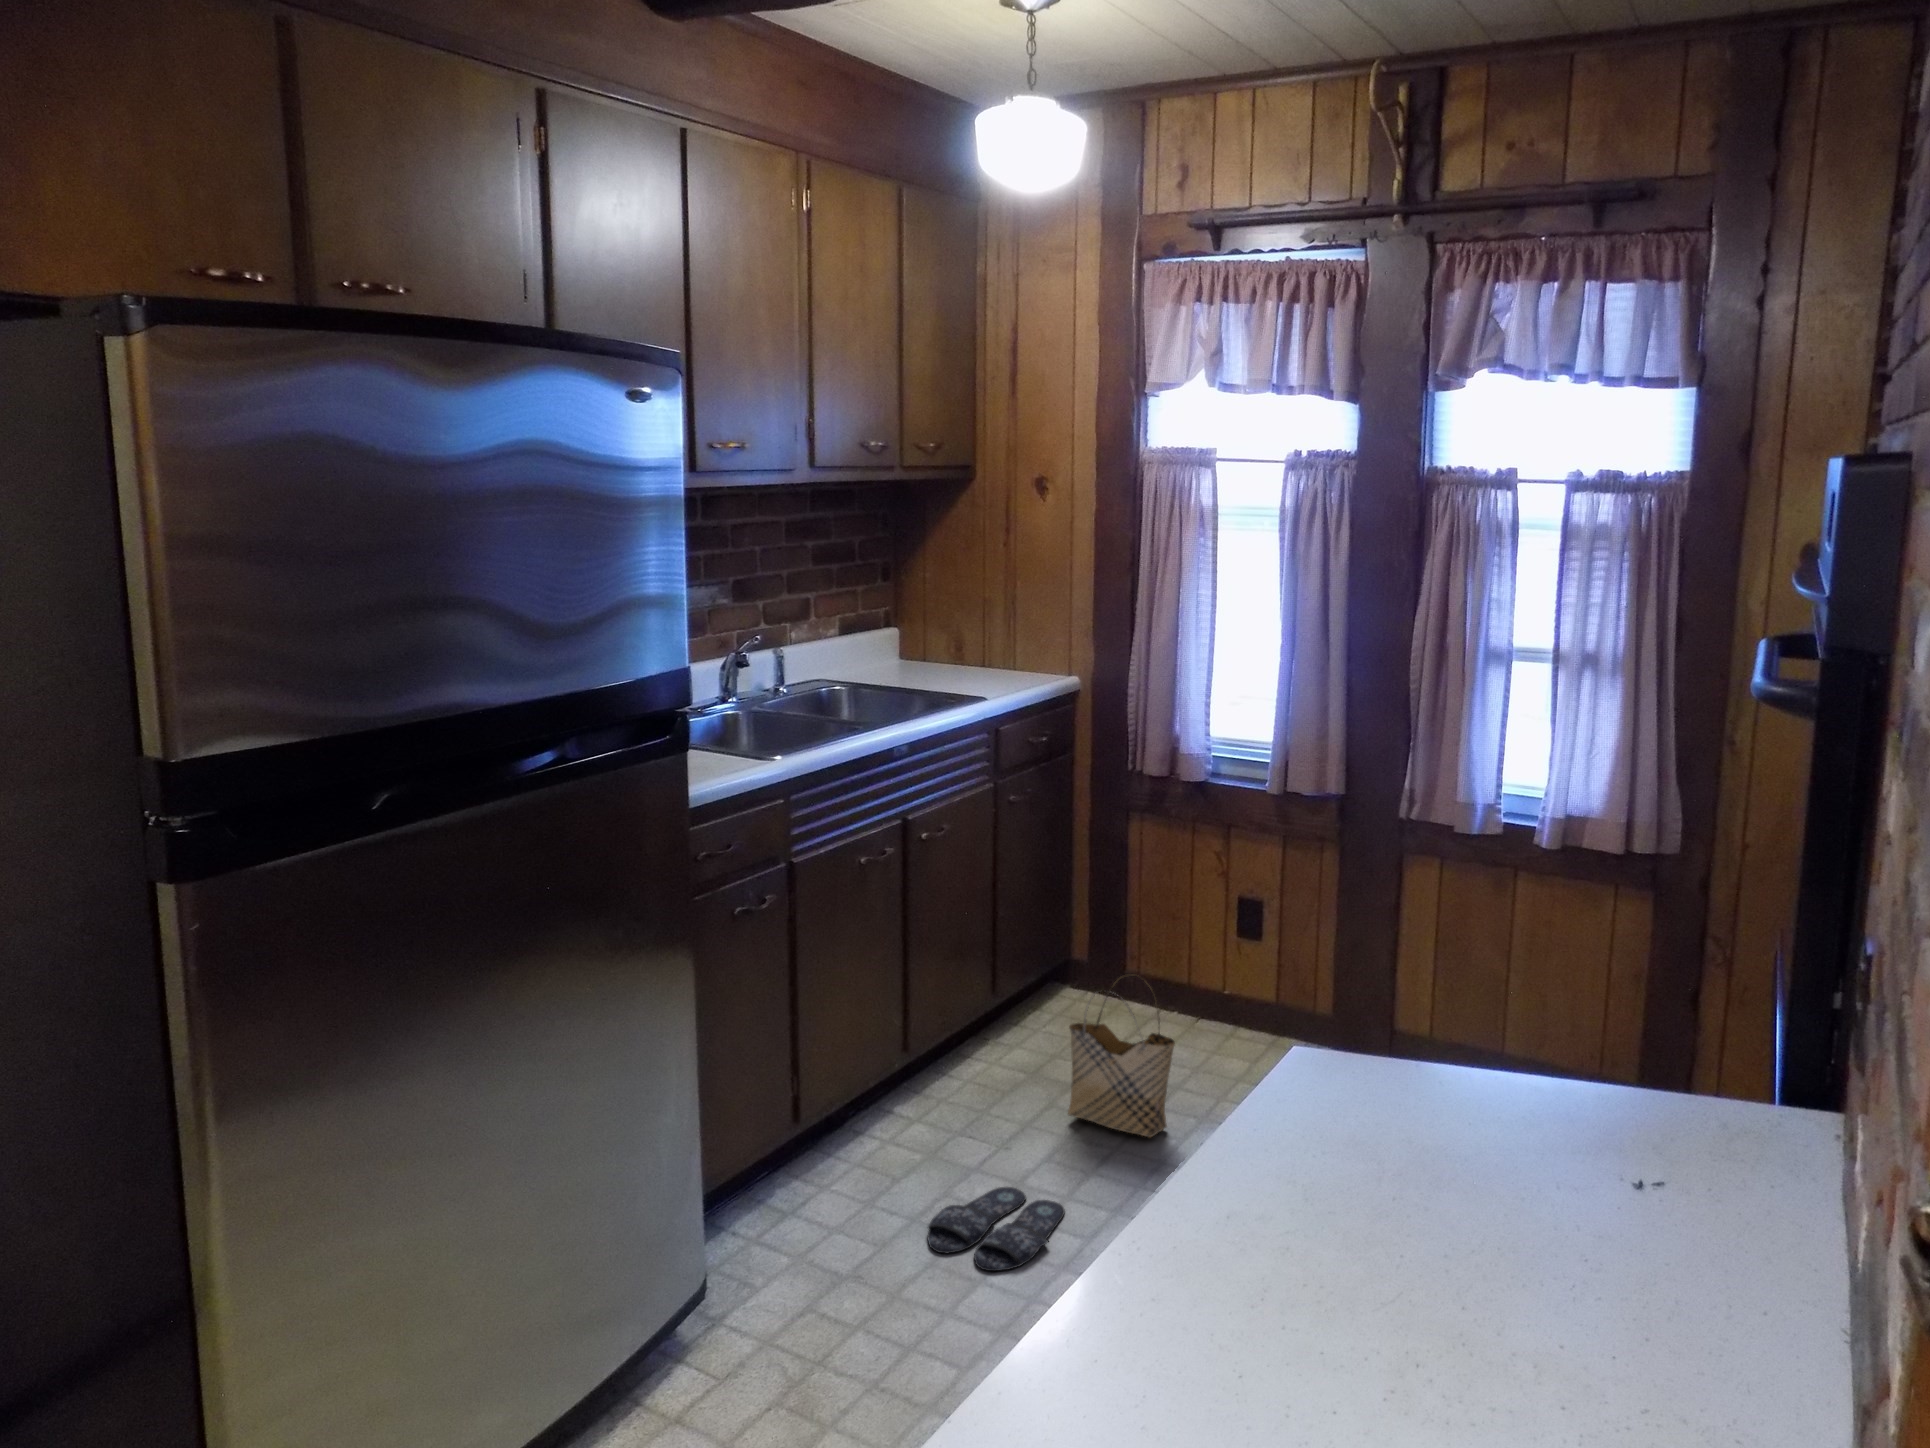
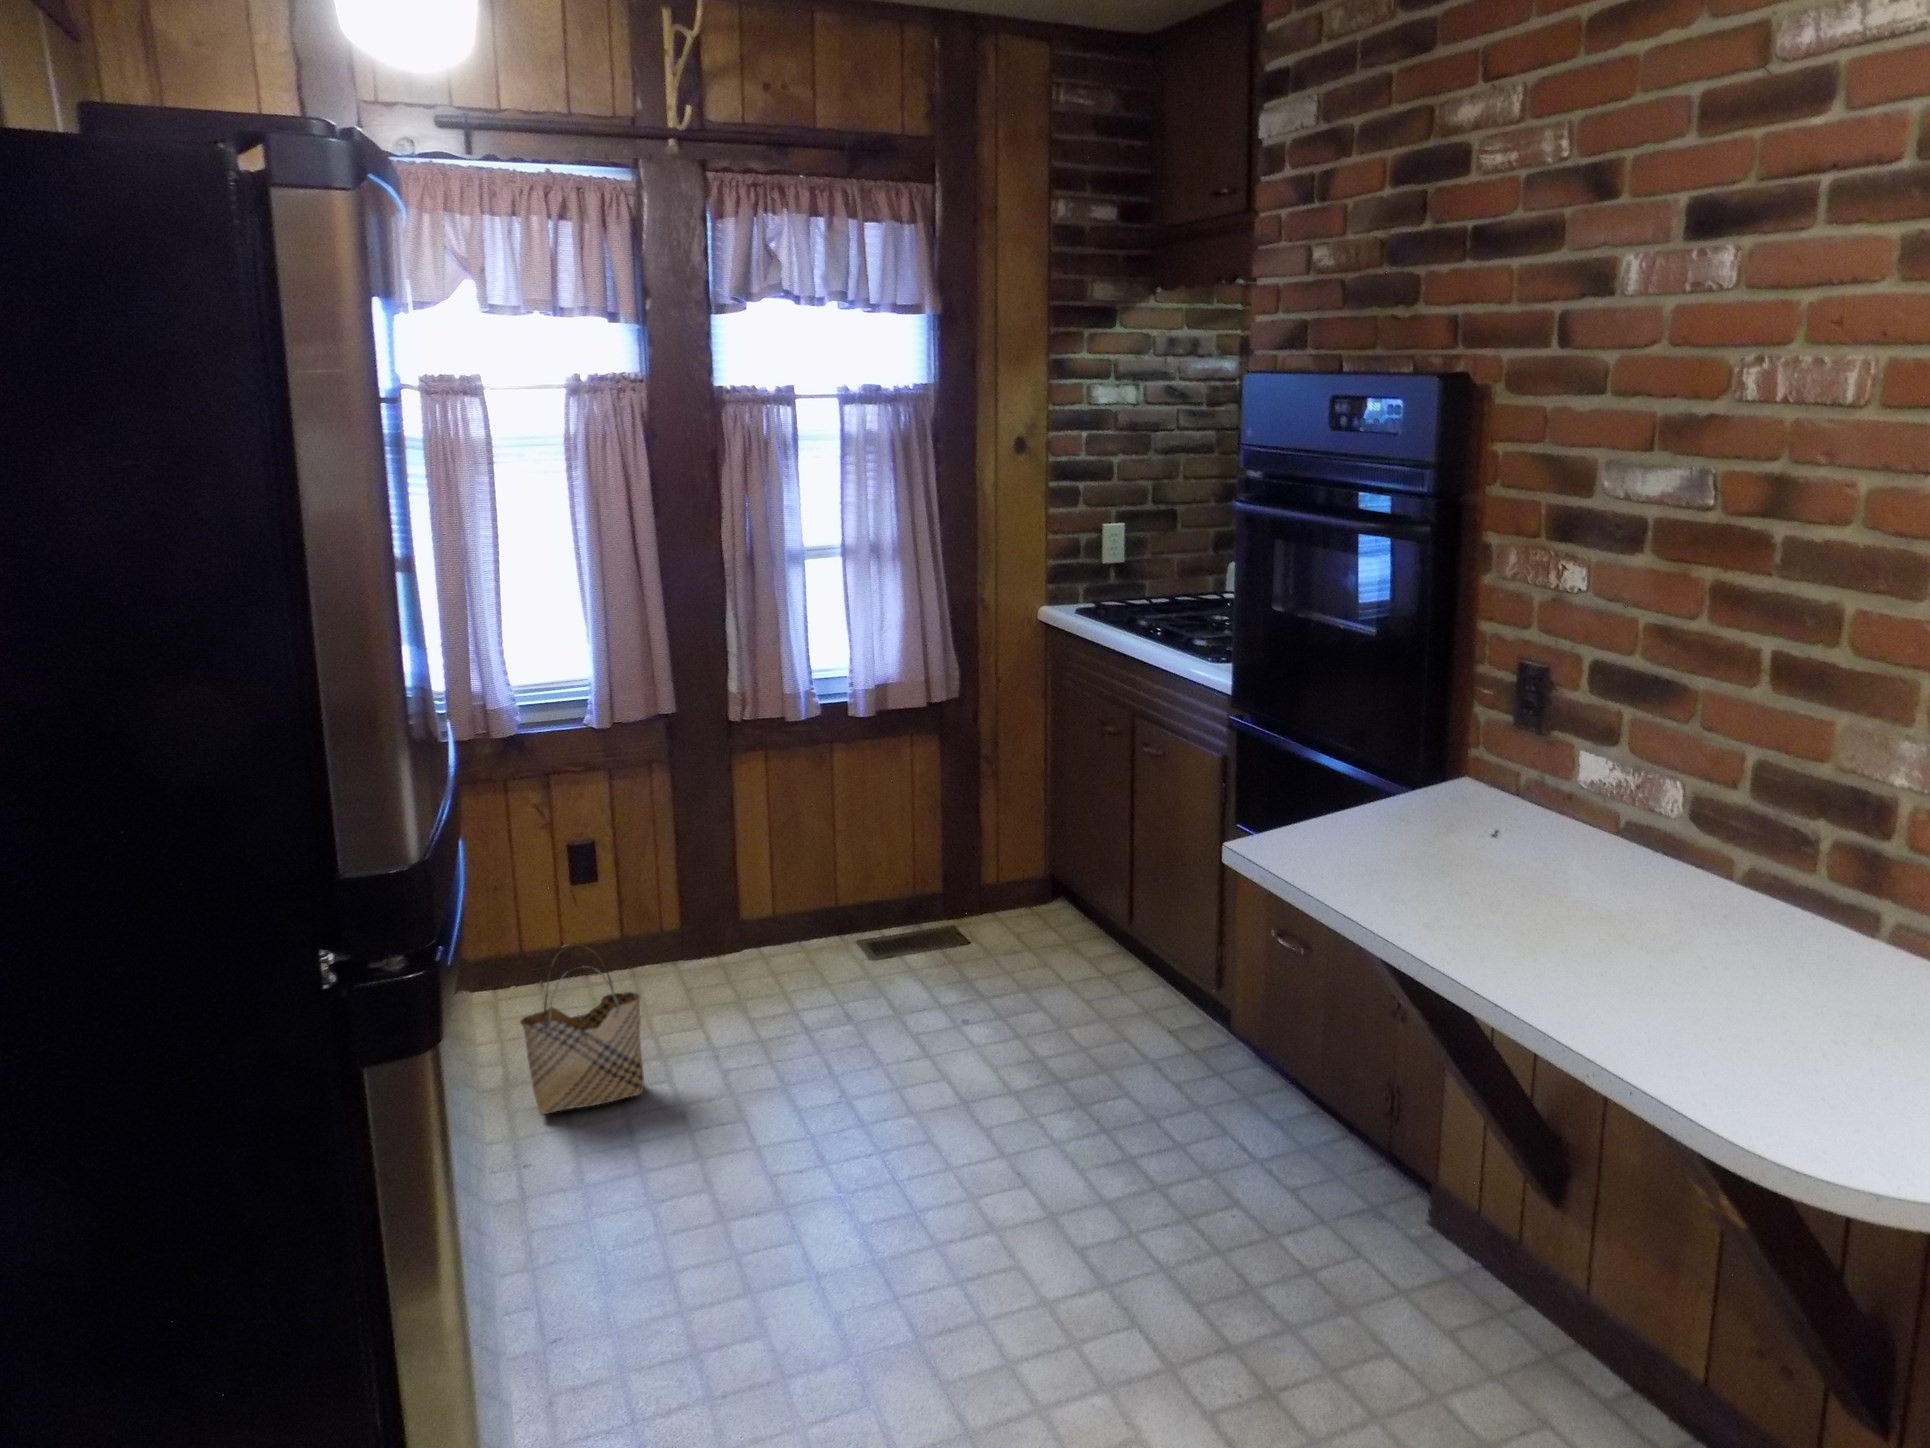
slippers: present [928,1187,1065,1271] -> none [537,1188,672,1292]

